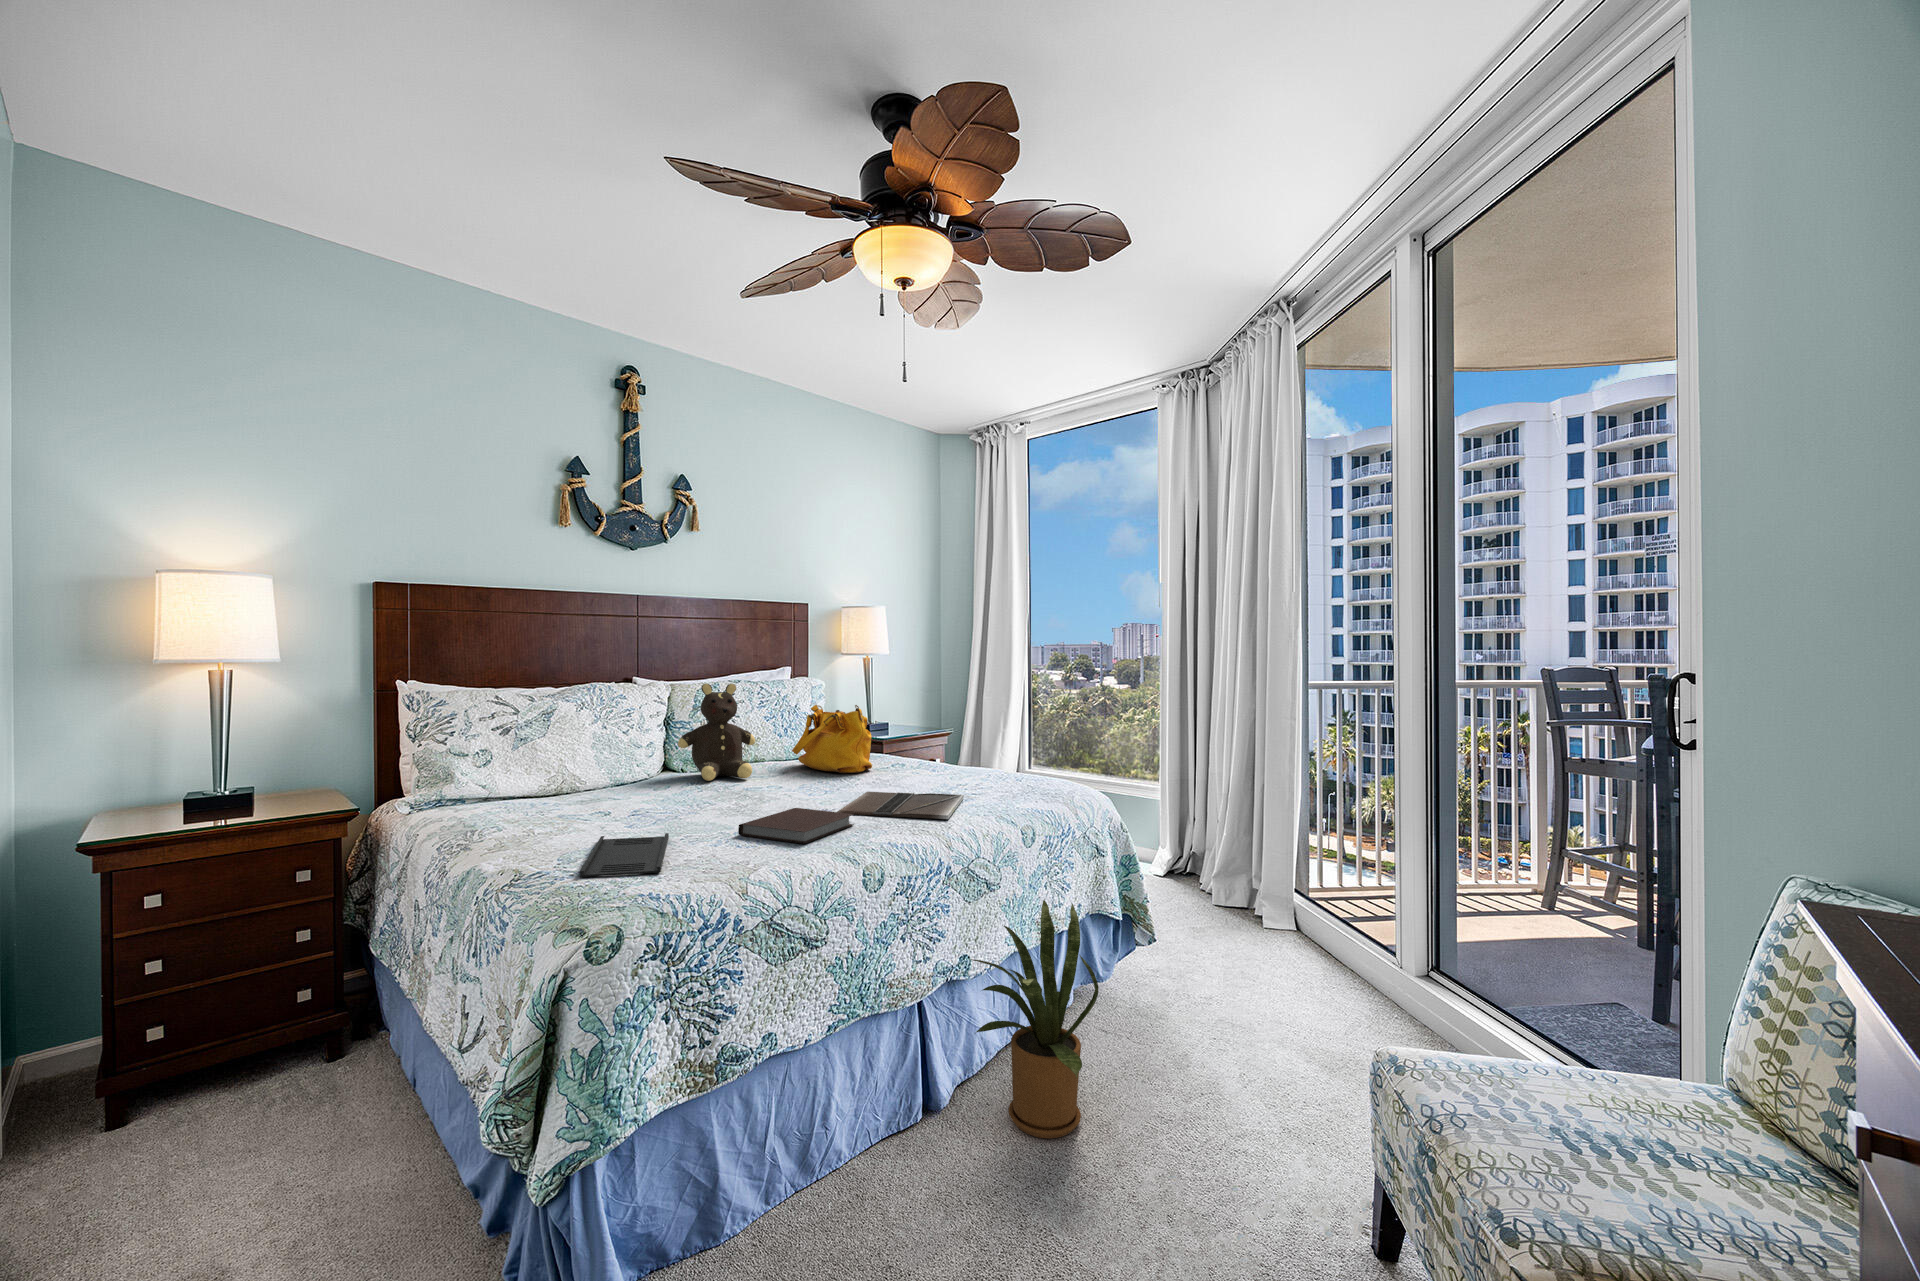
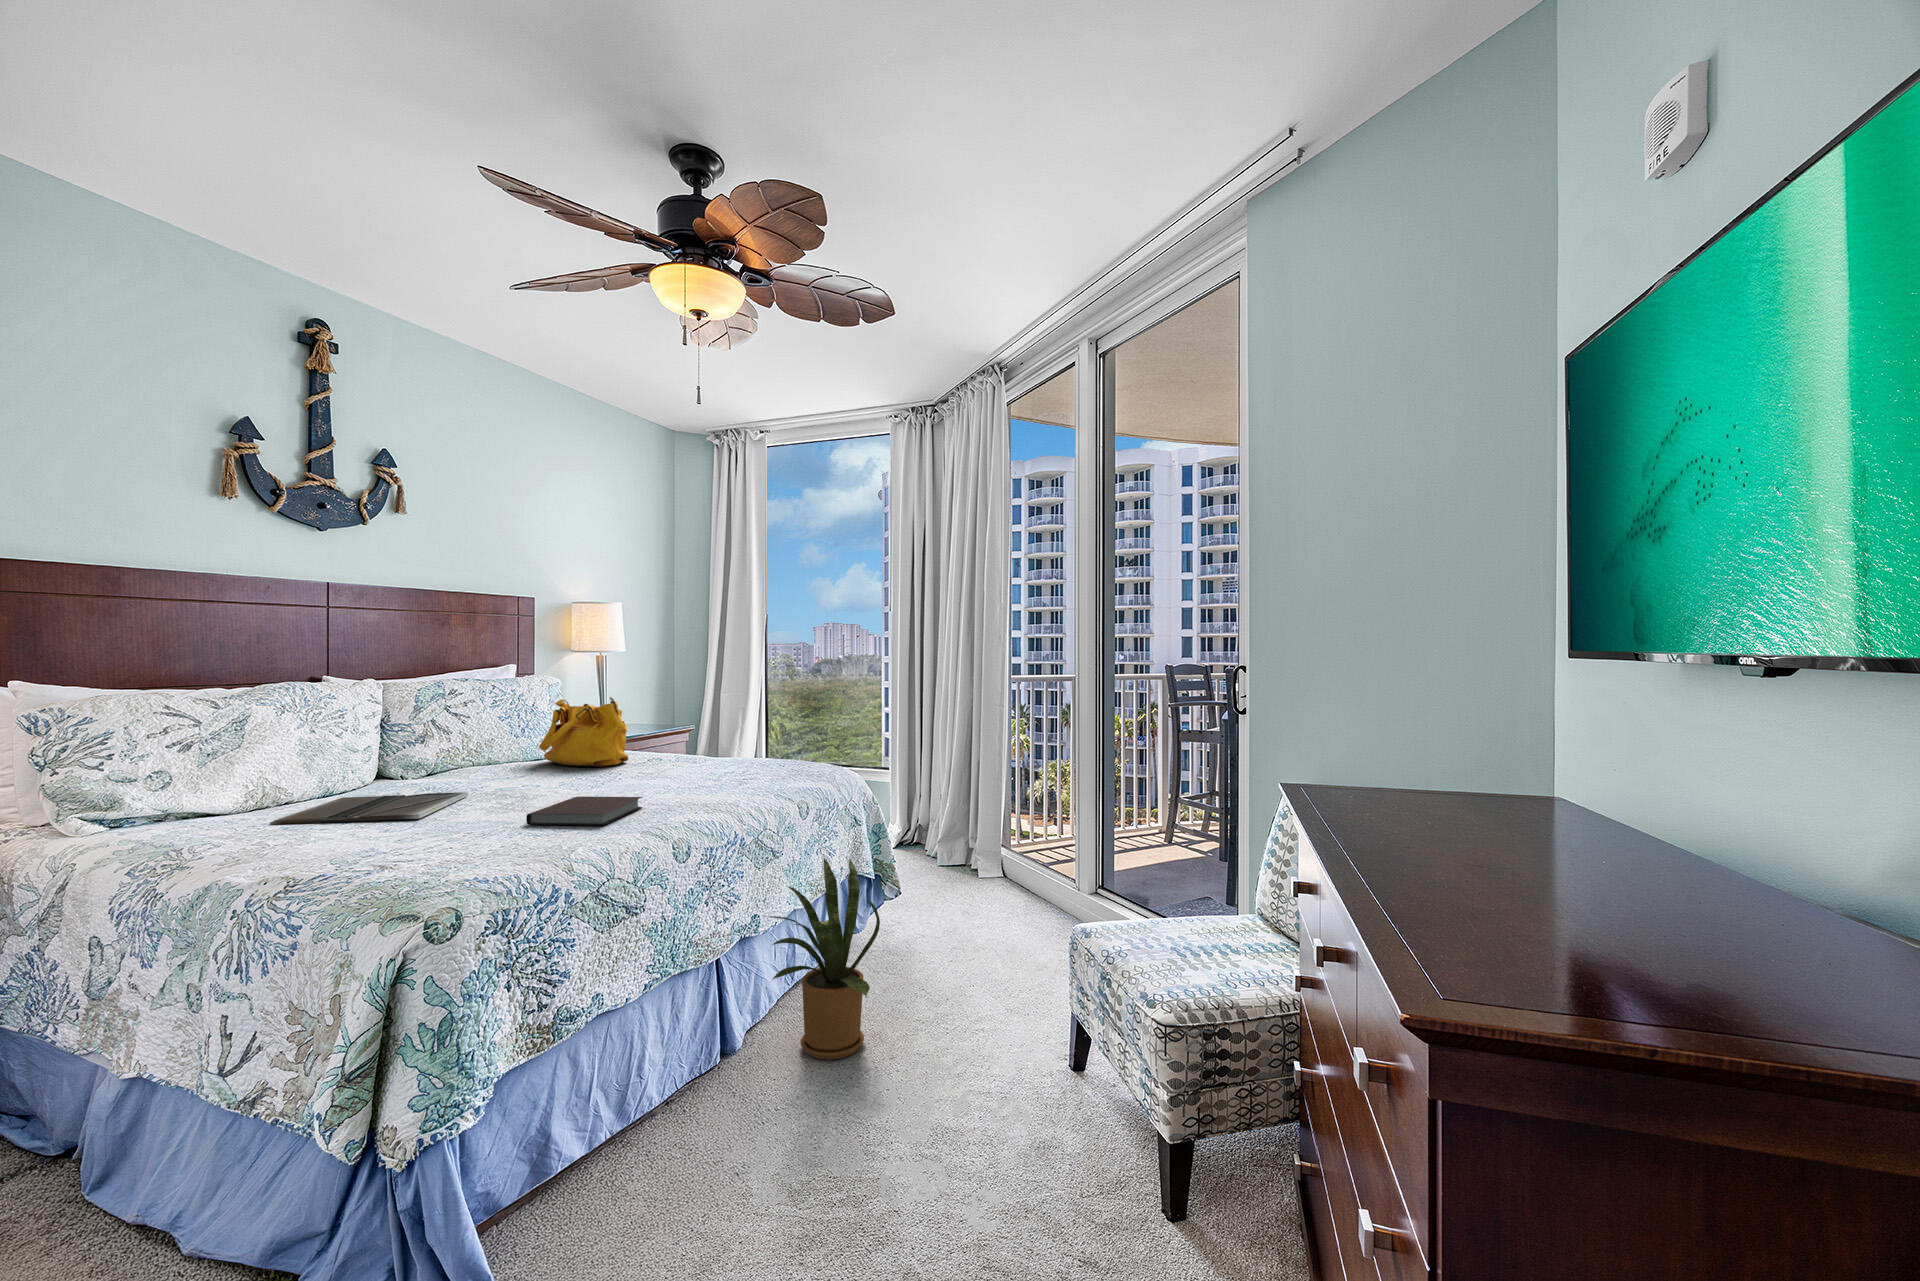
teddy bear: present [678,684,755,781] -> none [407,679,500,782]
laptop: present [837,792,964,819] -> present [270,792,468,824]
tray: present [580,833,669,877] -> none [370,828,468,872]

